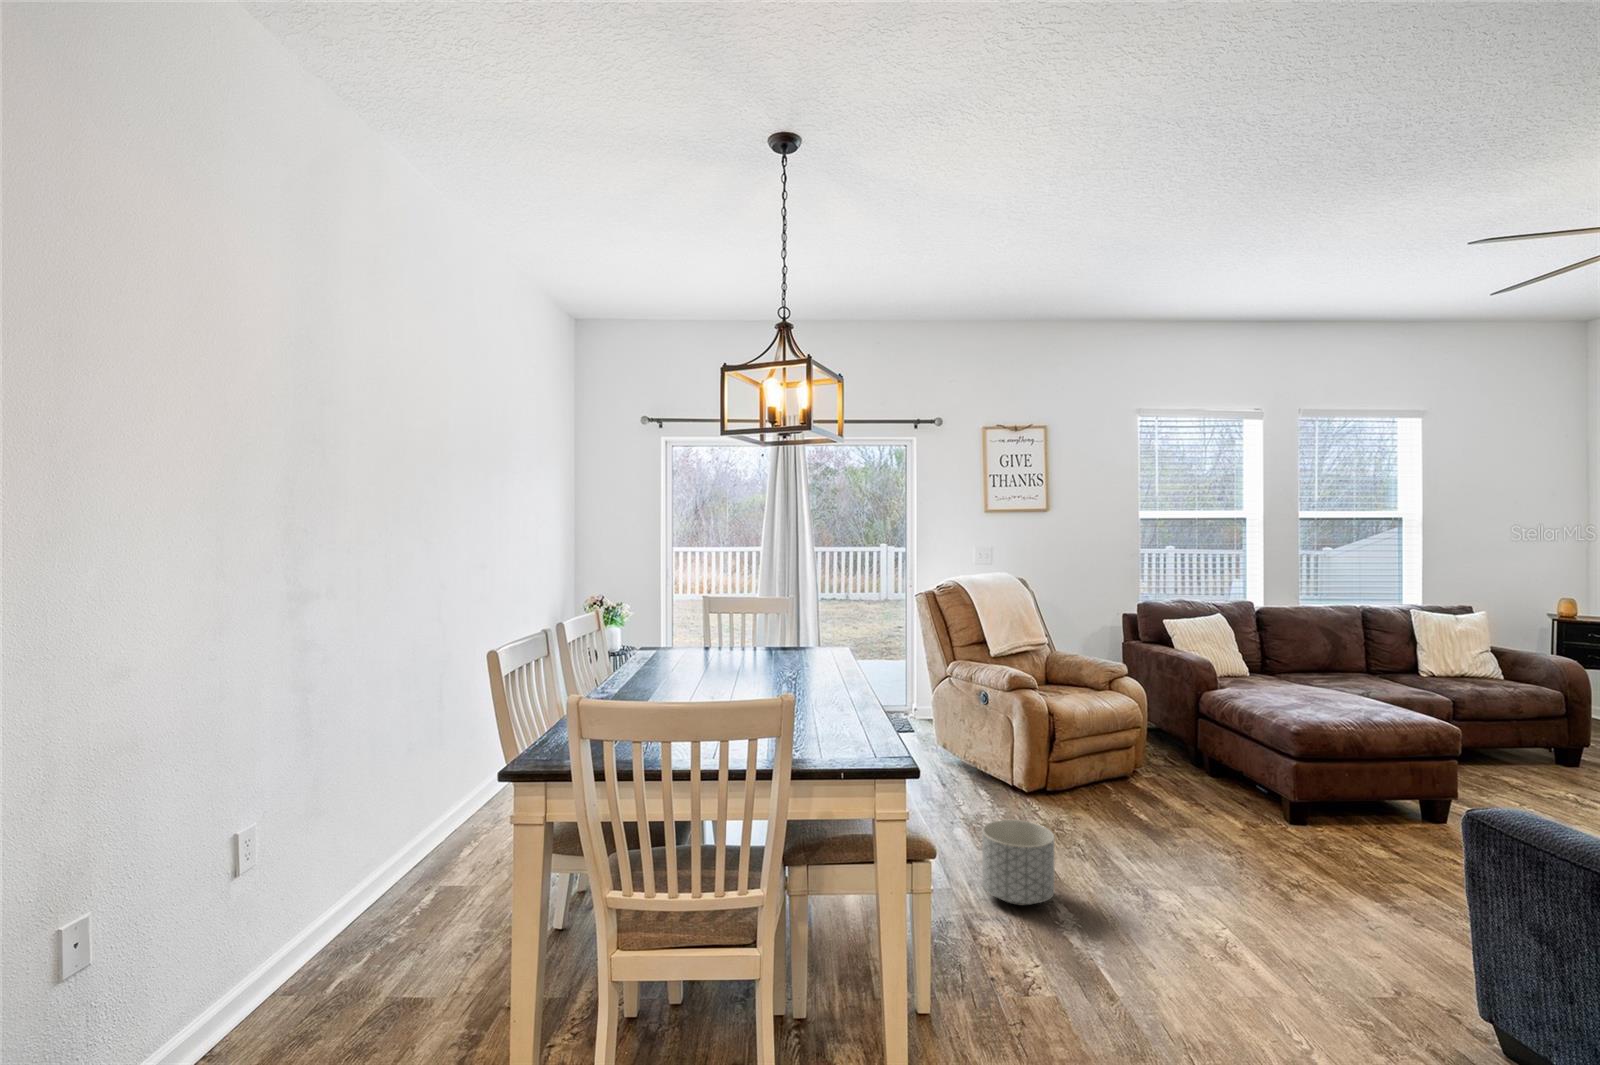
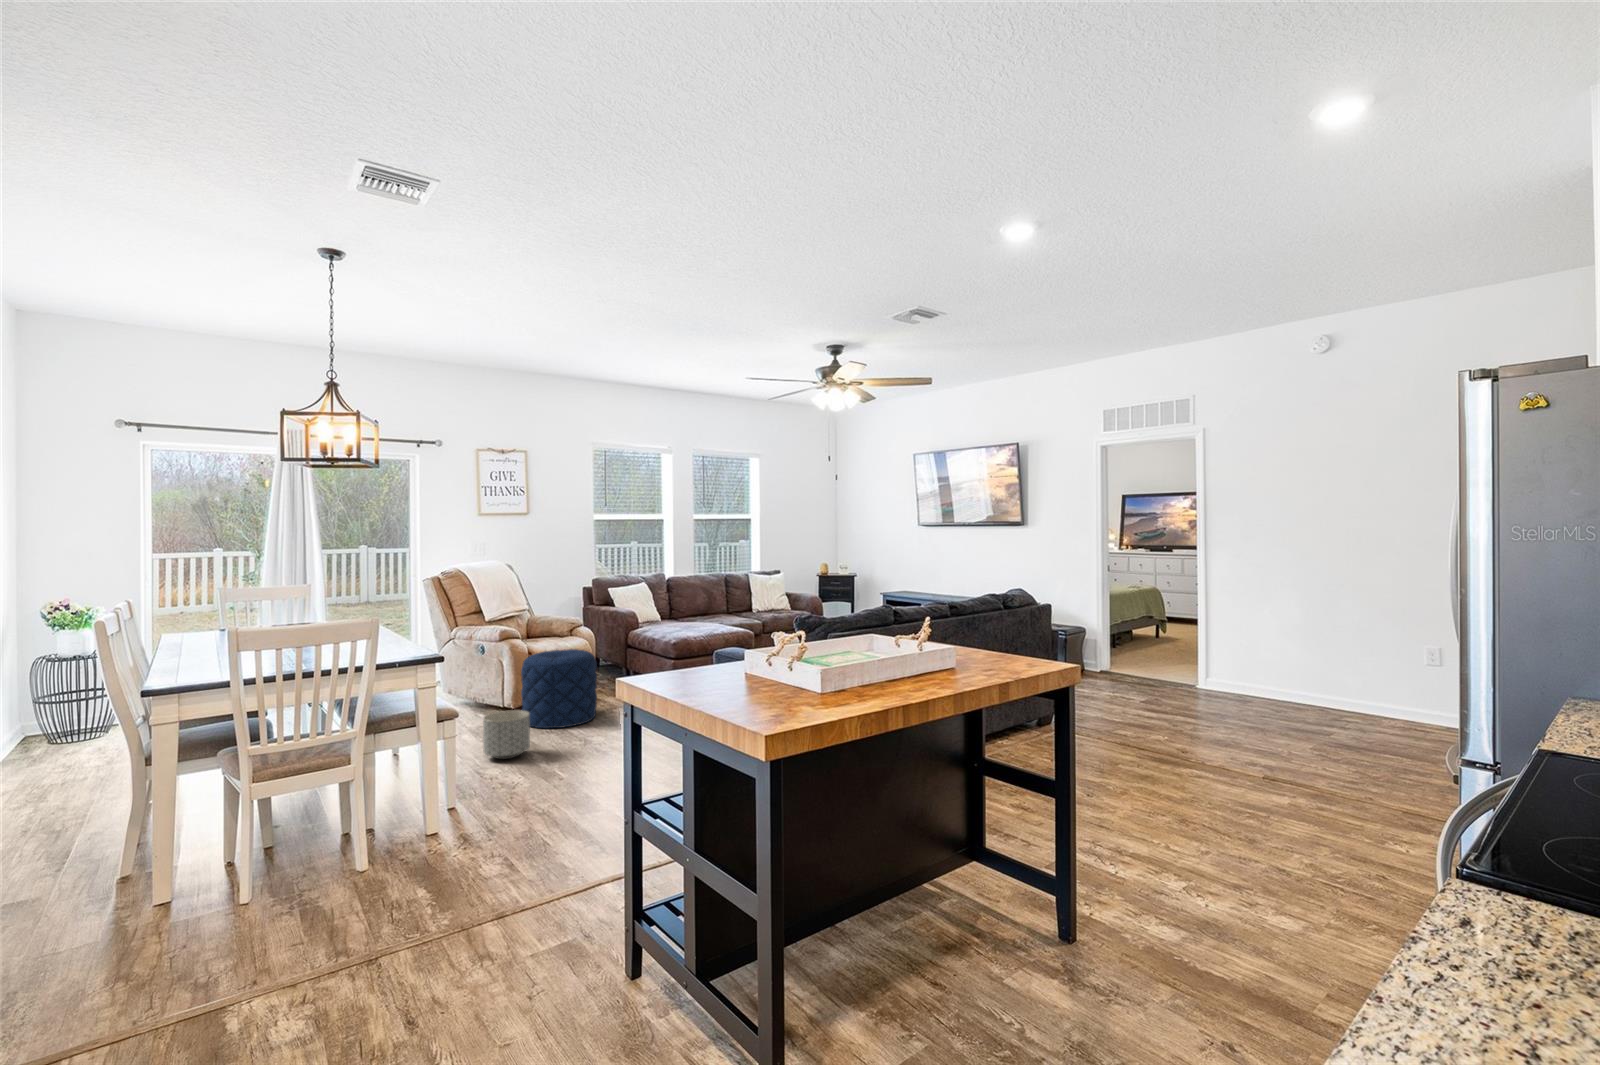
pouf: none [1039,718,1159,851] -> present [521,649,597,728]

